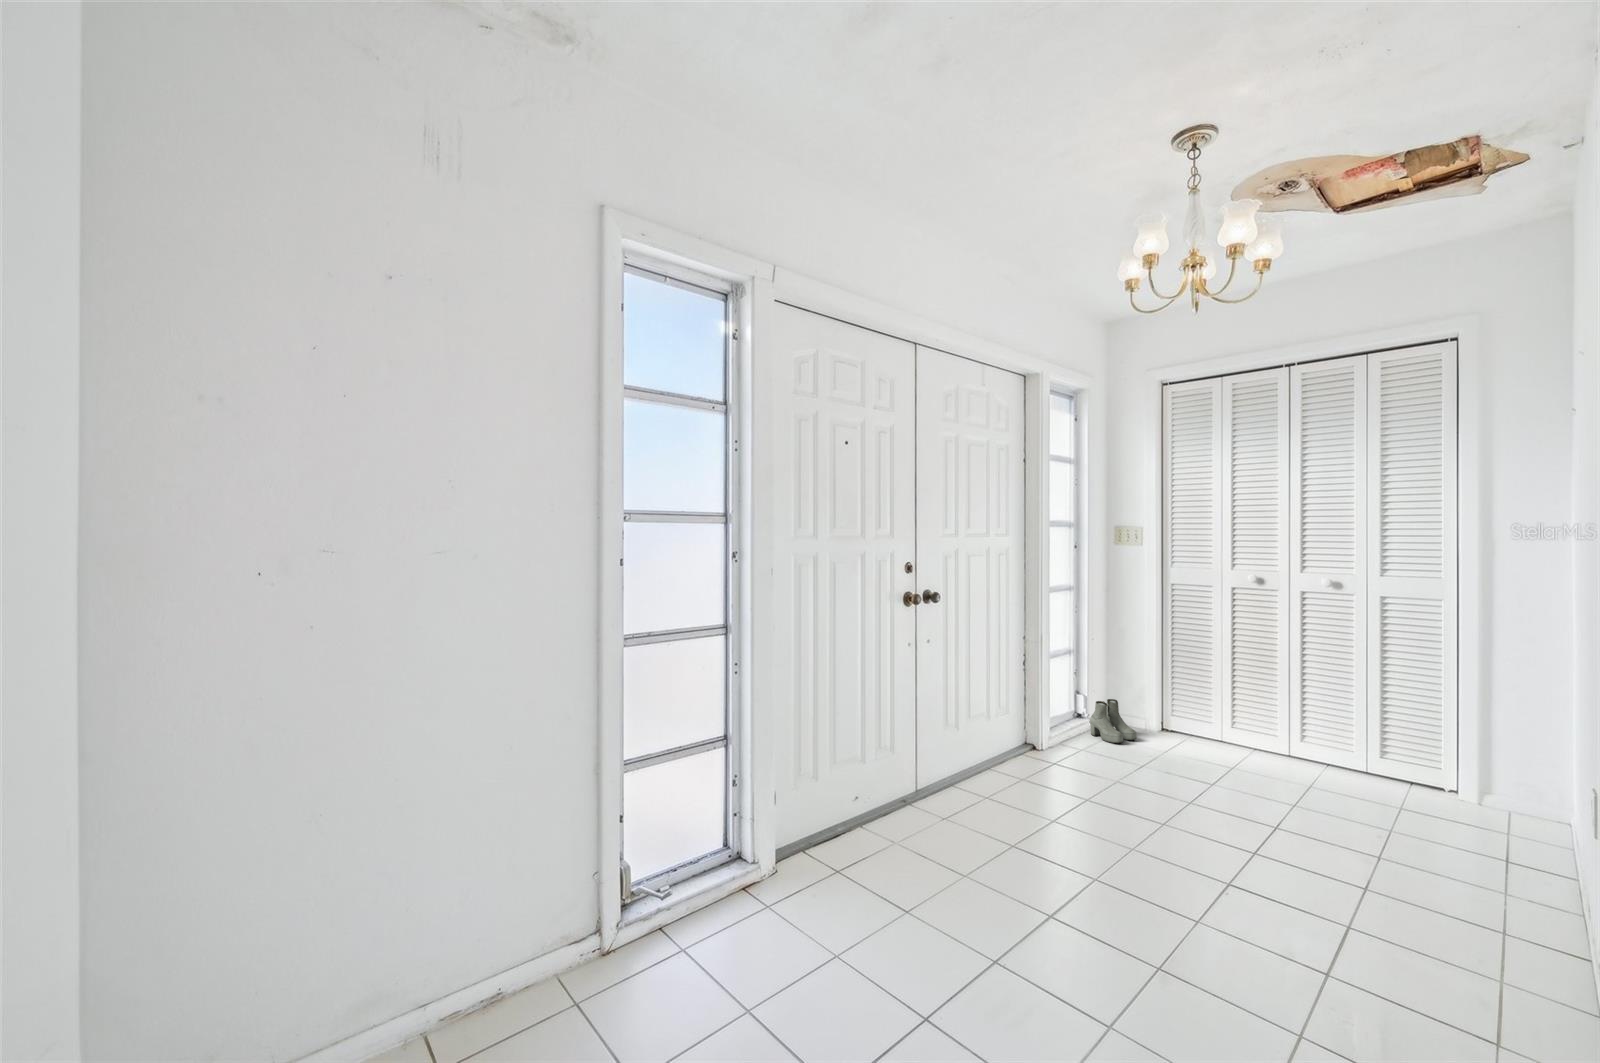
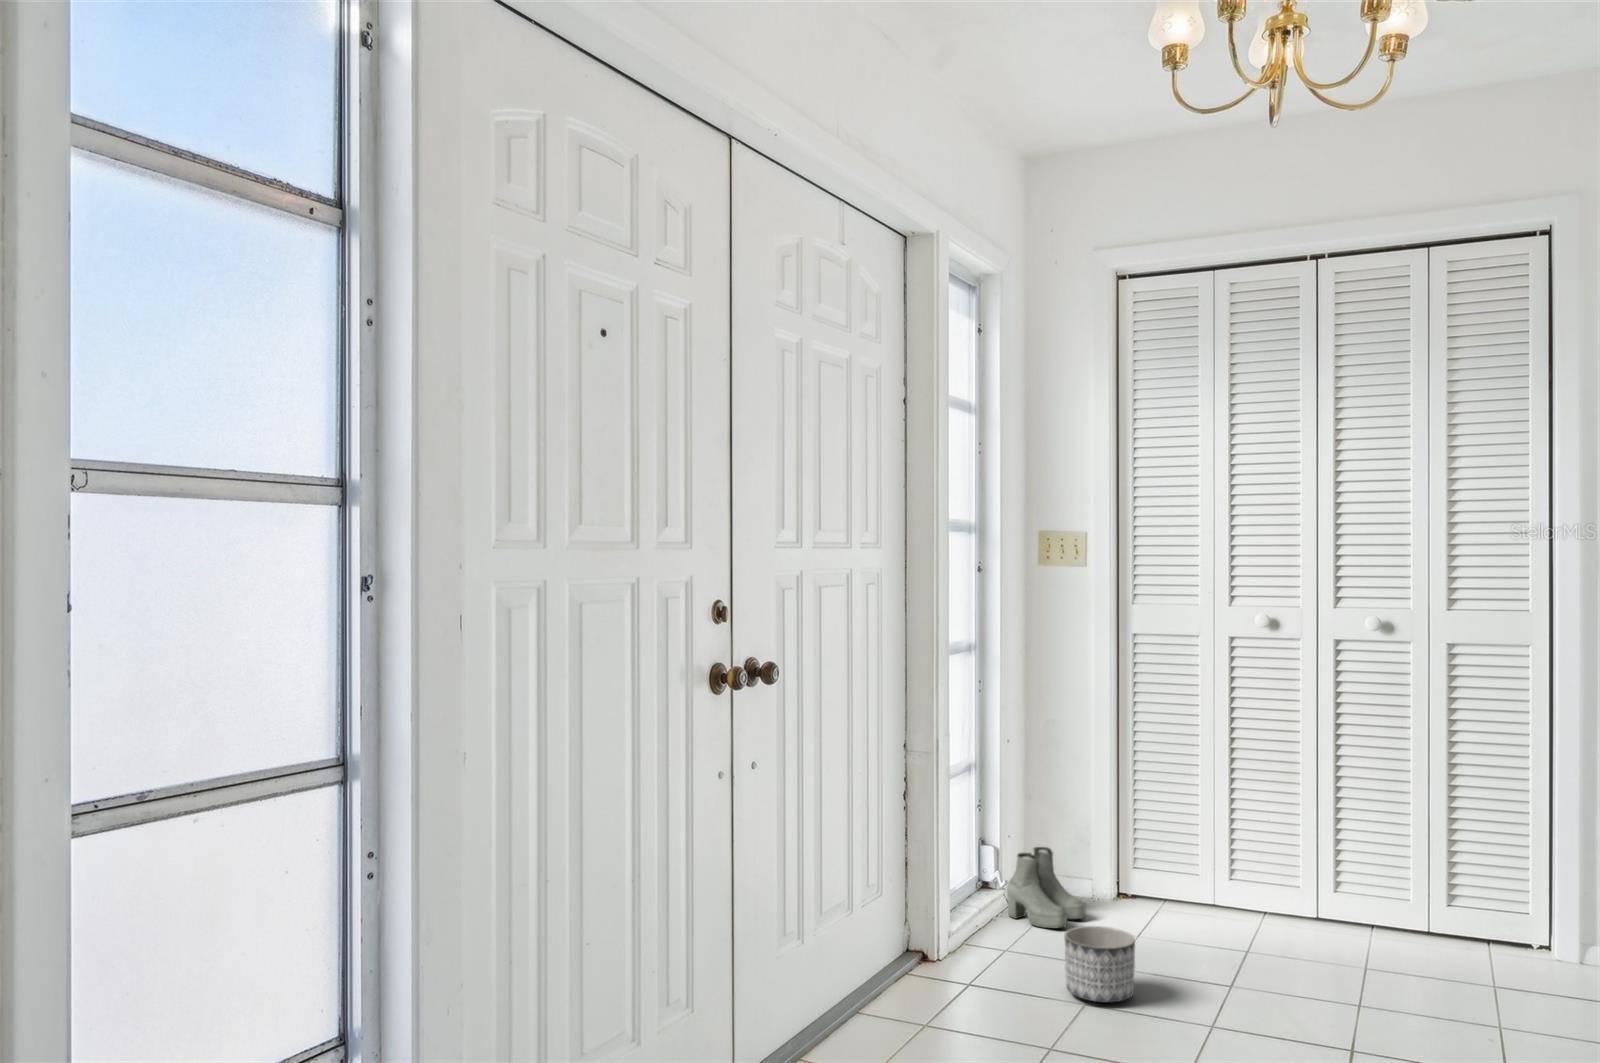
planter: none [1107,740,1148,781] -> present [1064,926,1135,1003]

